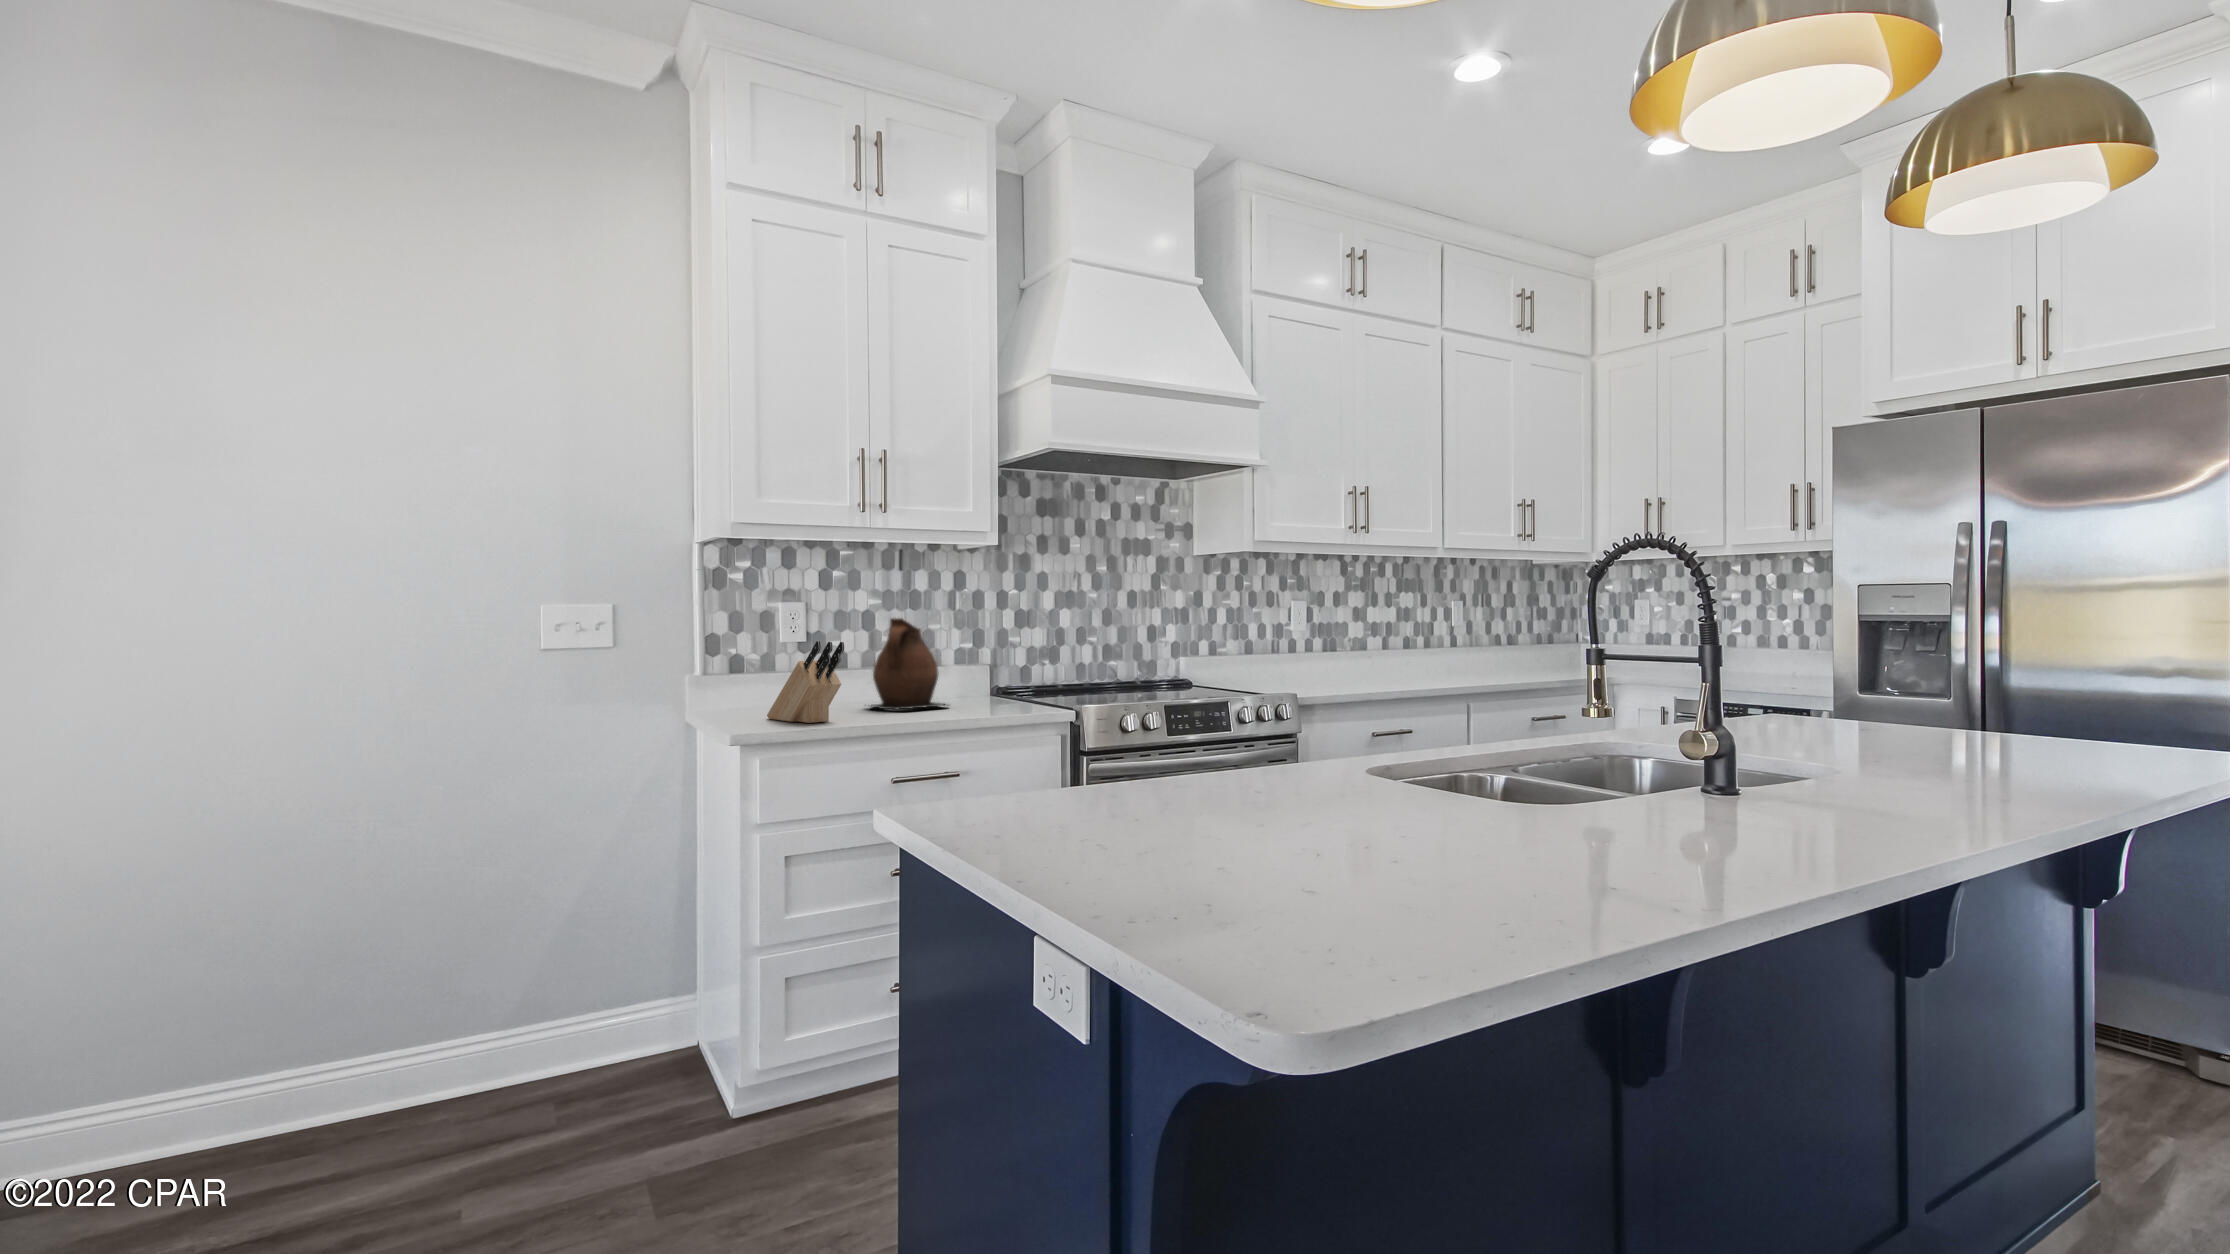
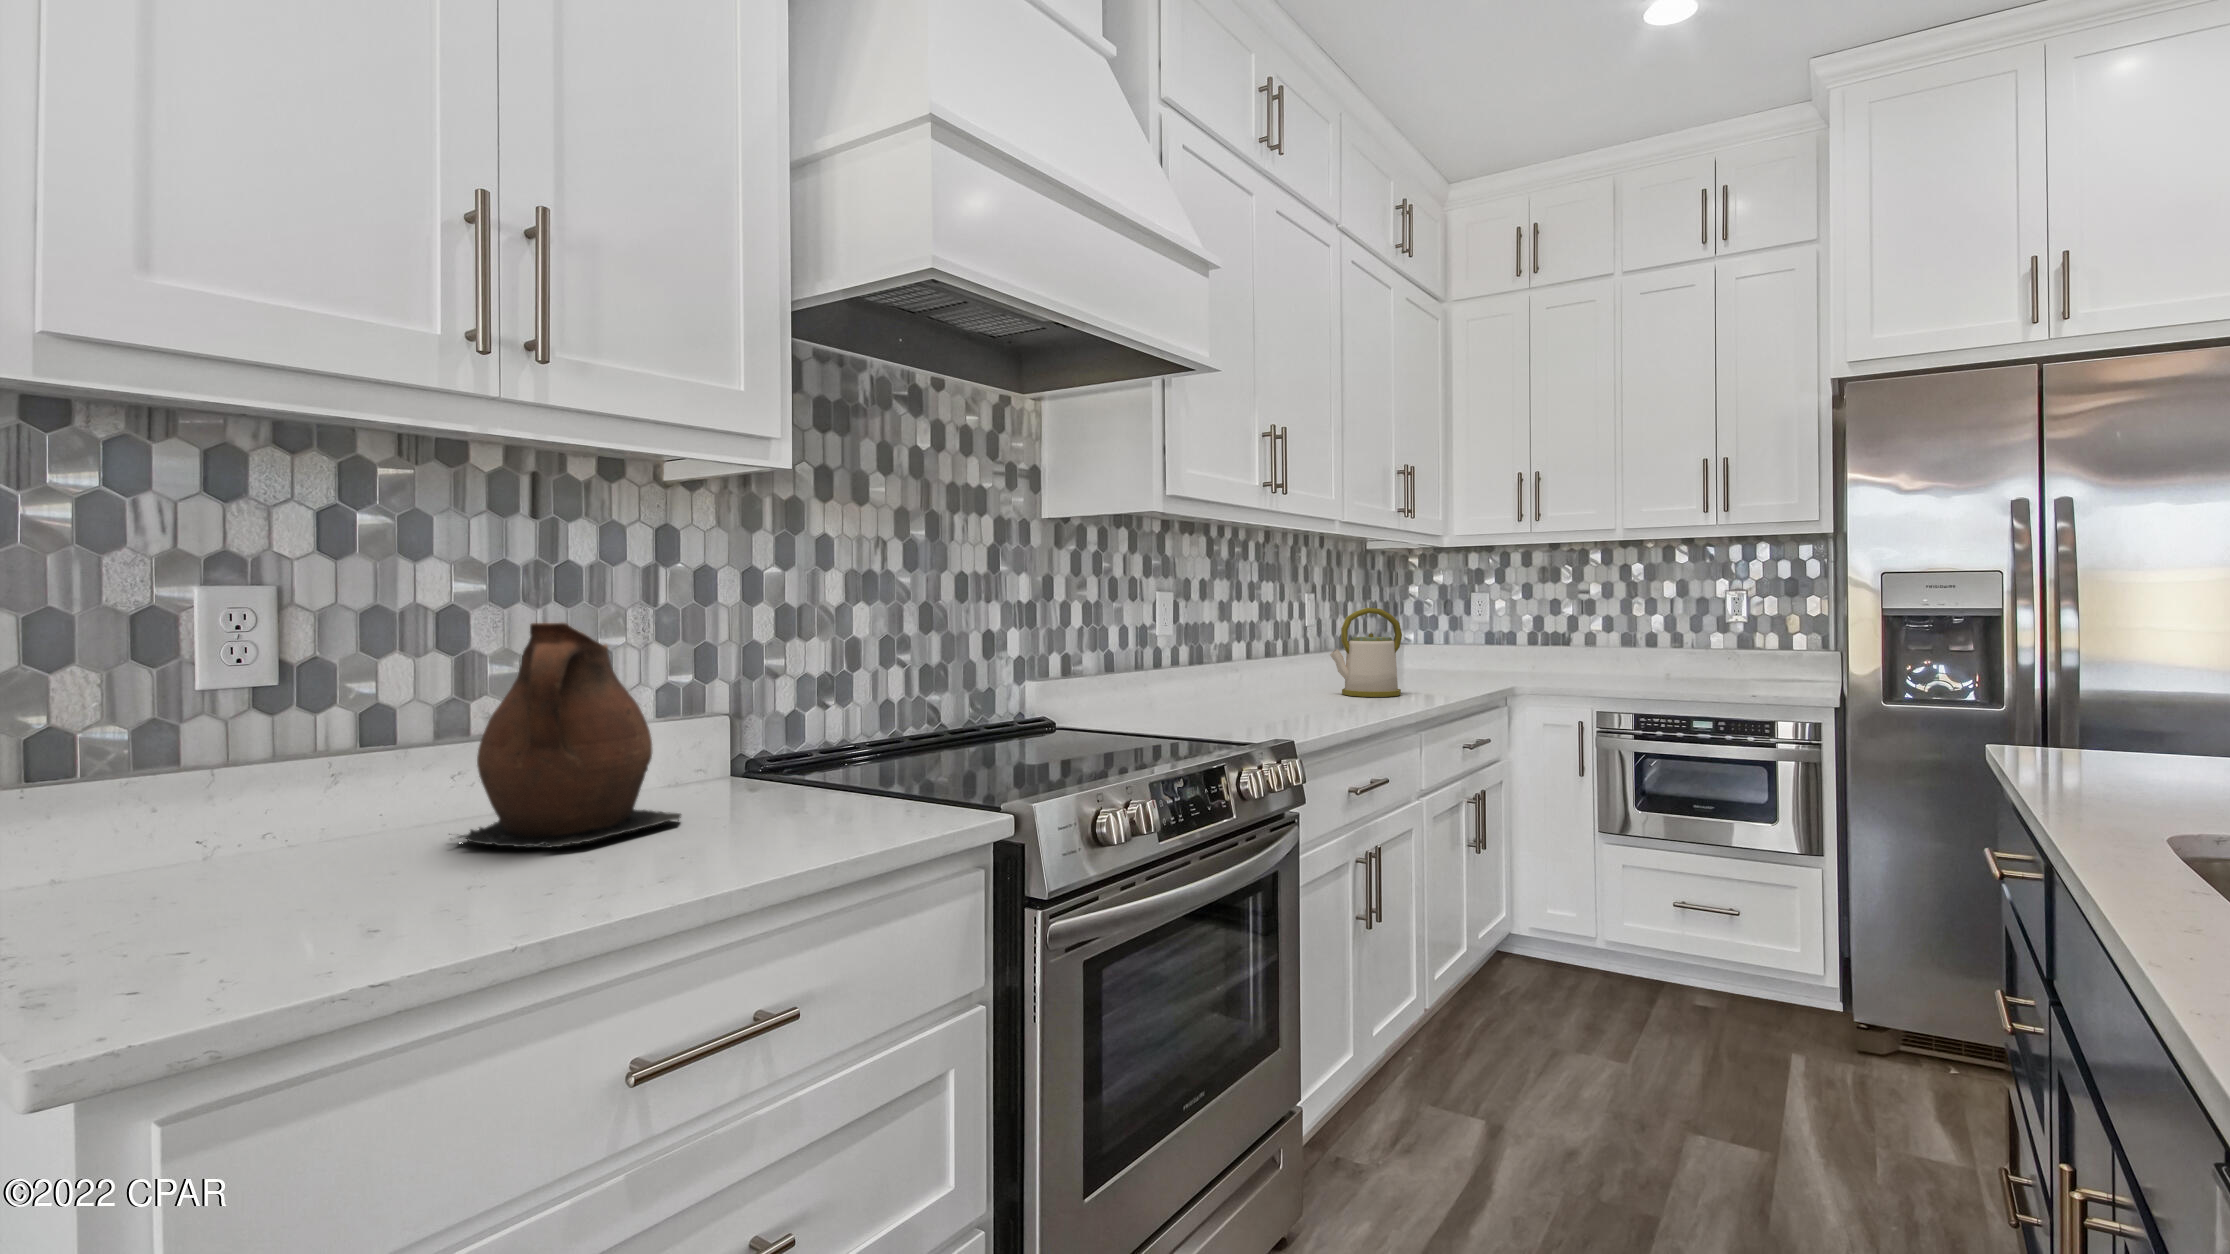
kettle: none [1439,613,1494,681] -> present [1330,608,1402,697]
knife block: present [767,641,844,723] -> none [114,693,413,948]

